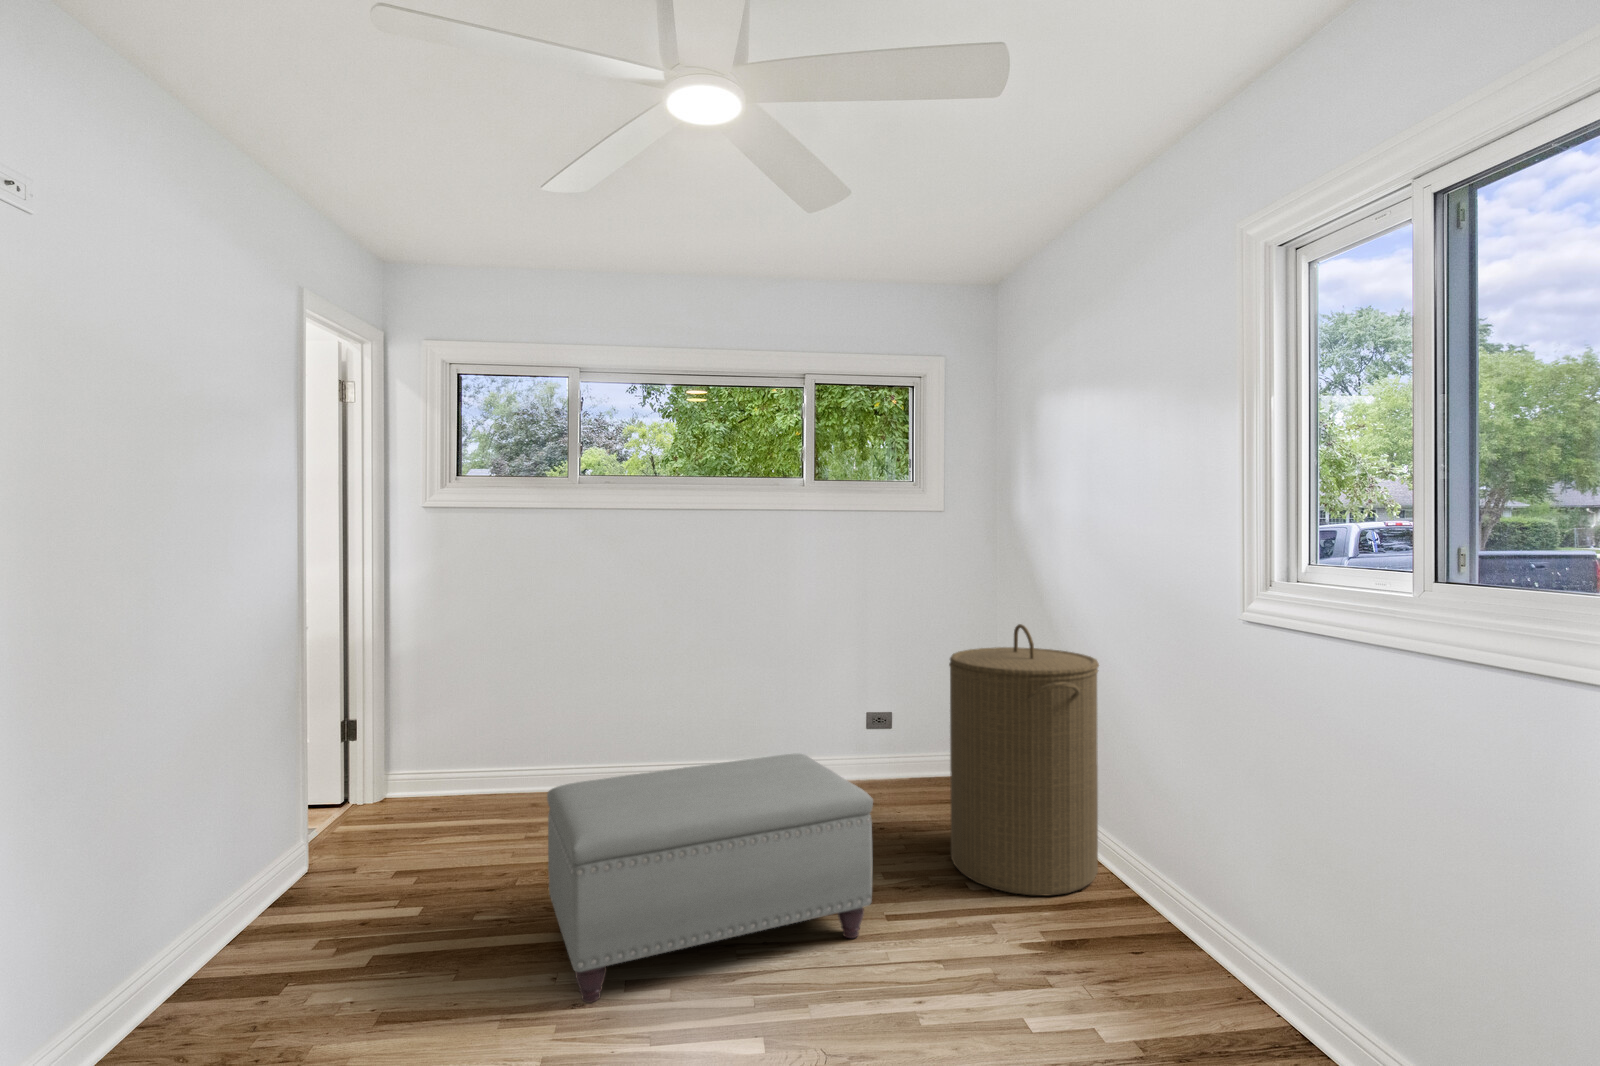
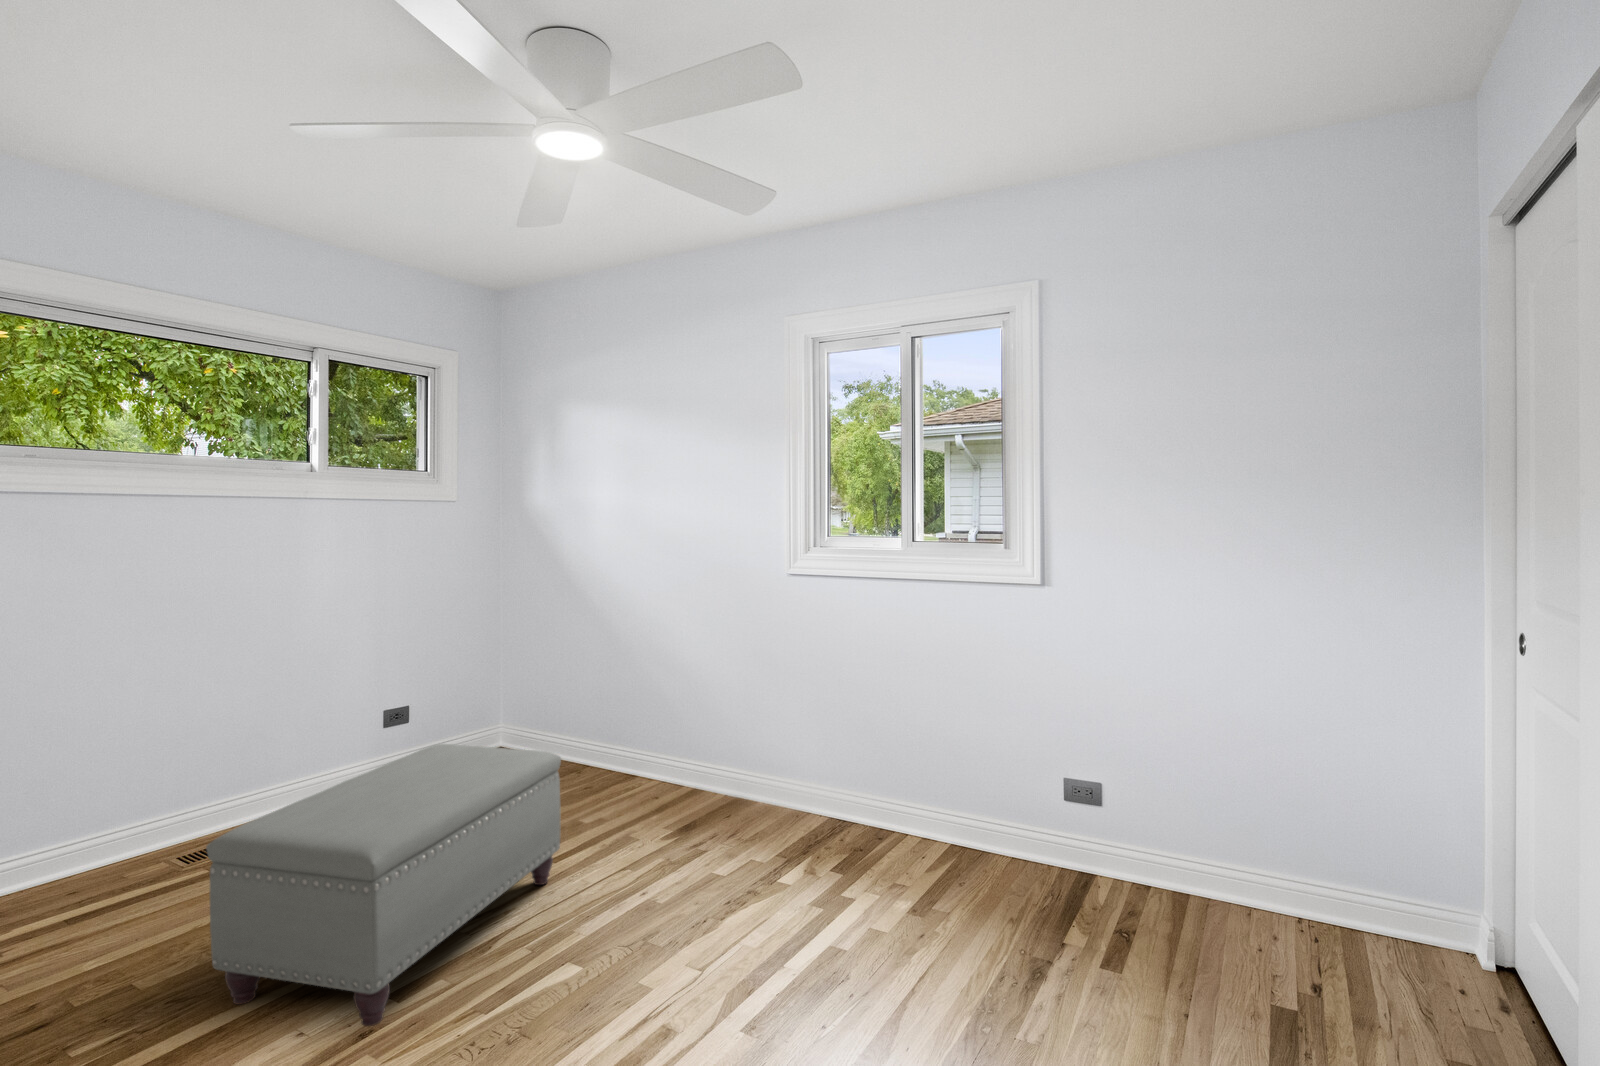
laundry hamper: present [949,624,1099,896] -> none [539,599,664,818]

